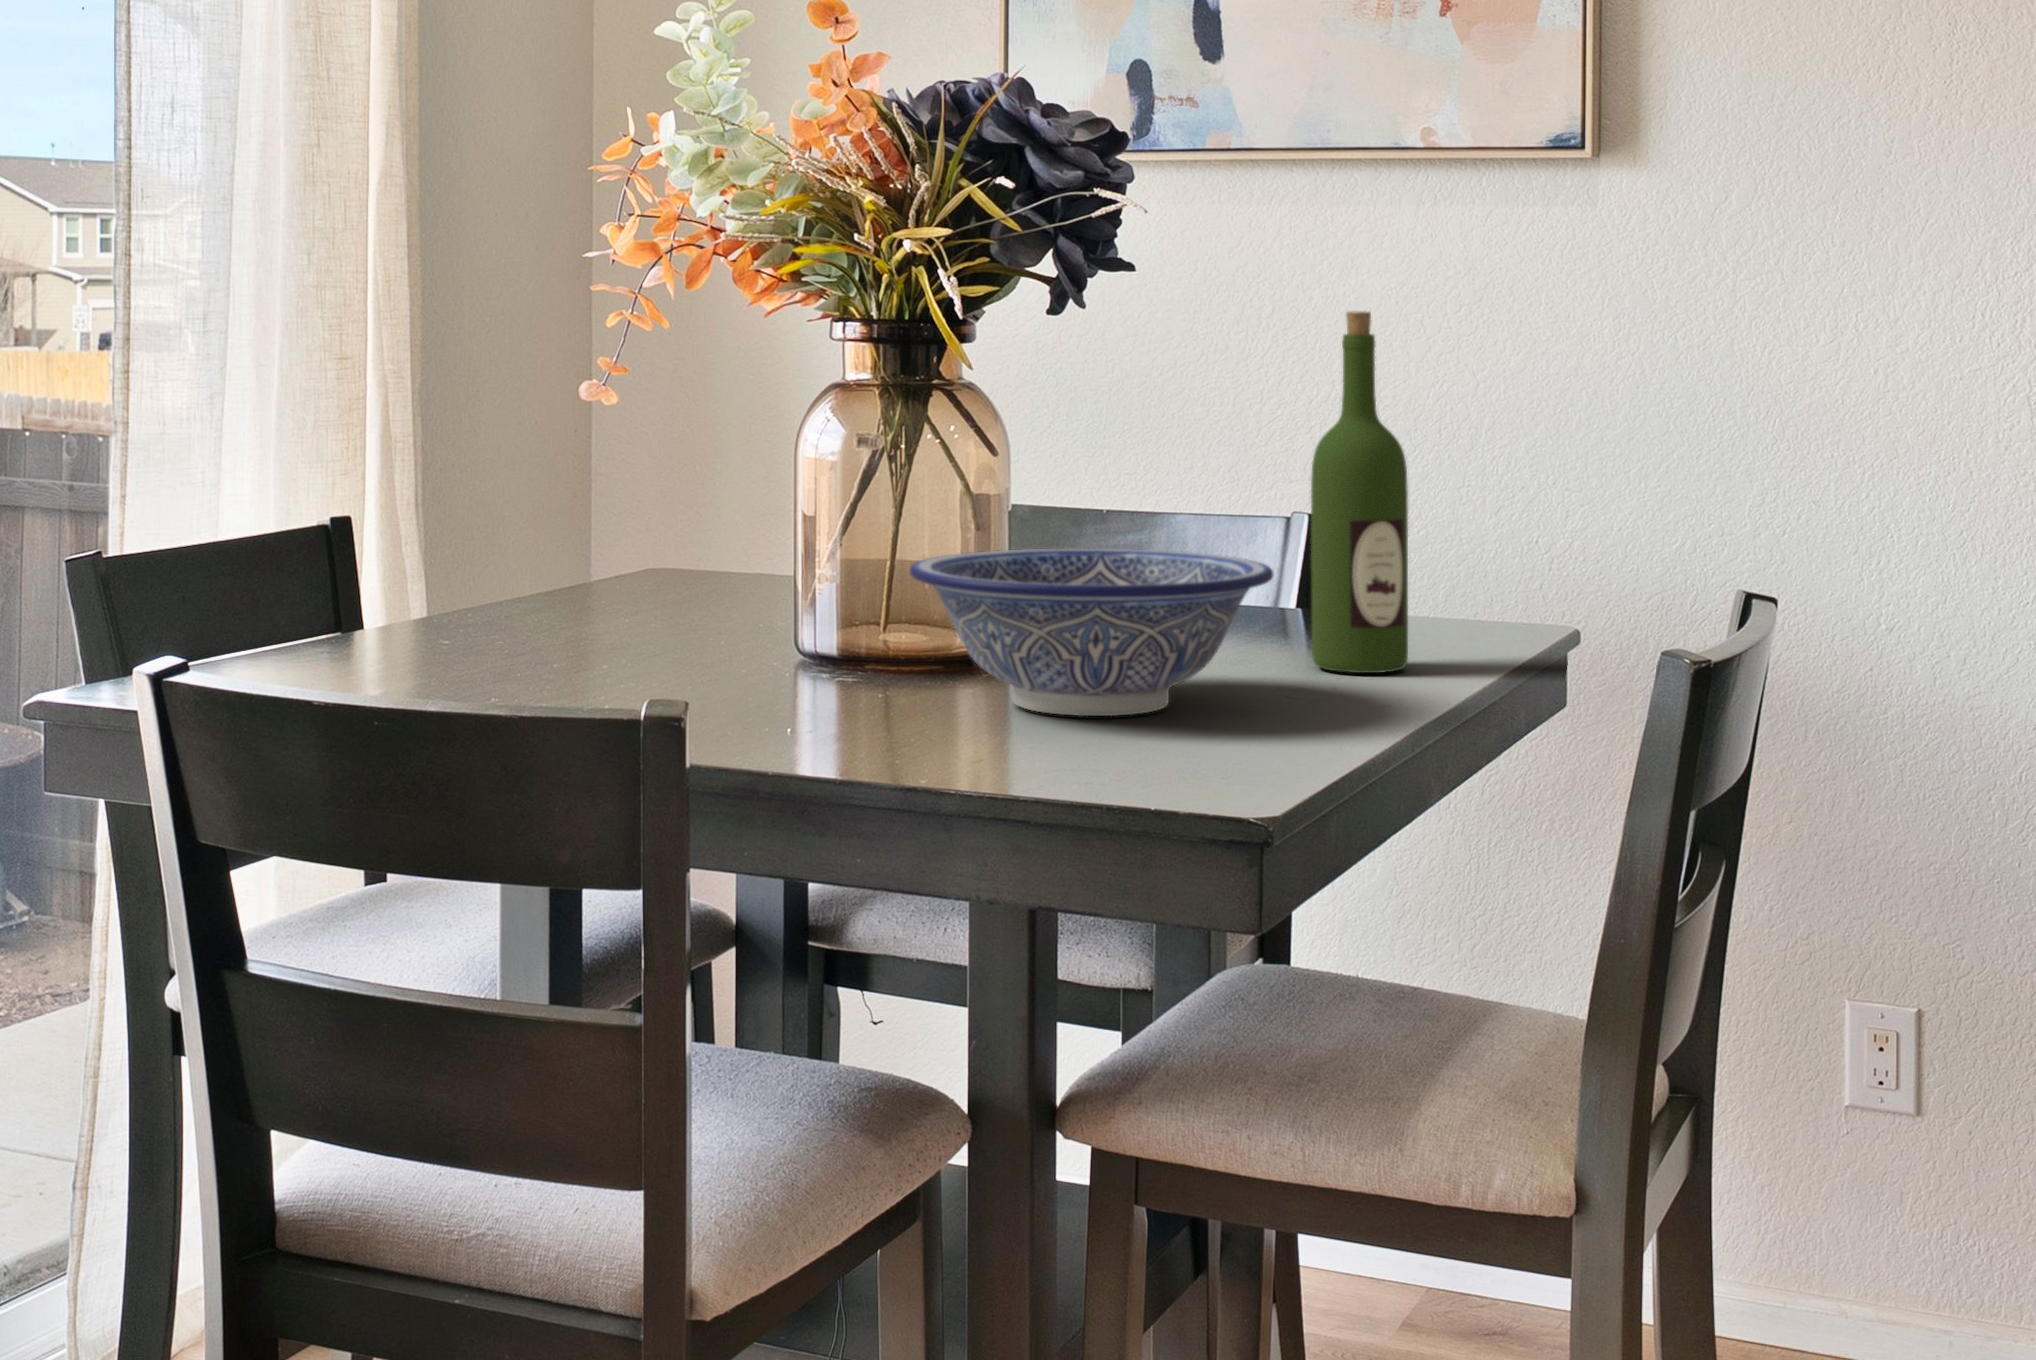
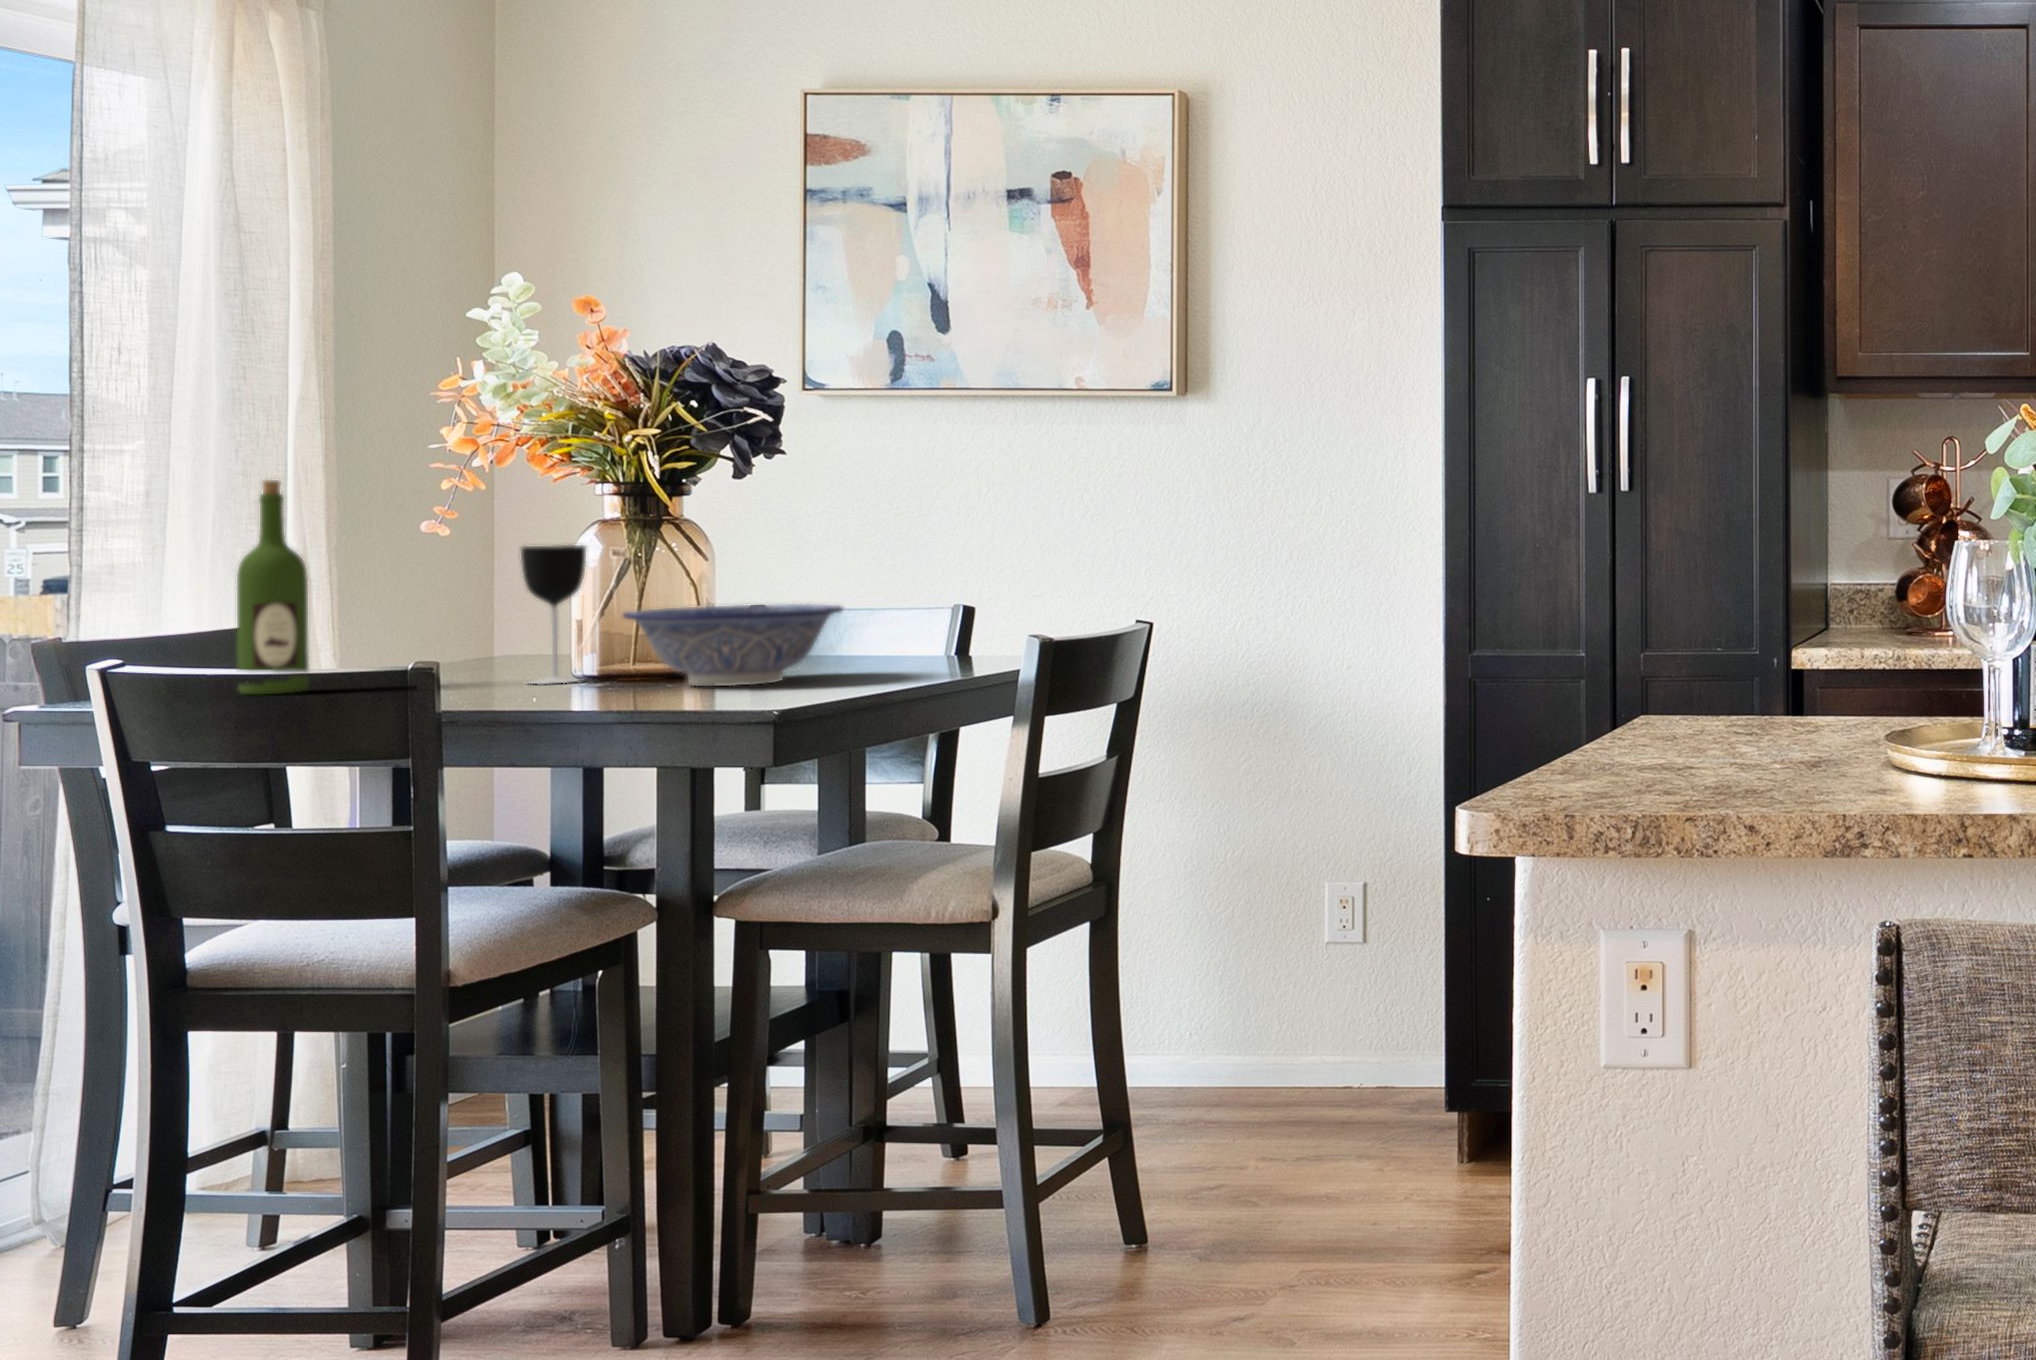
wine bottle: present [1311,311,1408,673] -> present [237,480,309,694]
wine glass: none [731,430,828,678] -> present [521,545,586,684]

